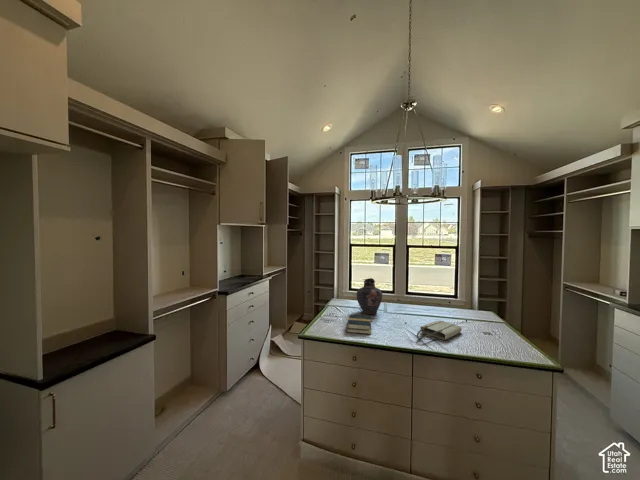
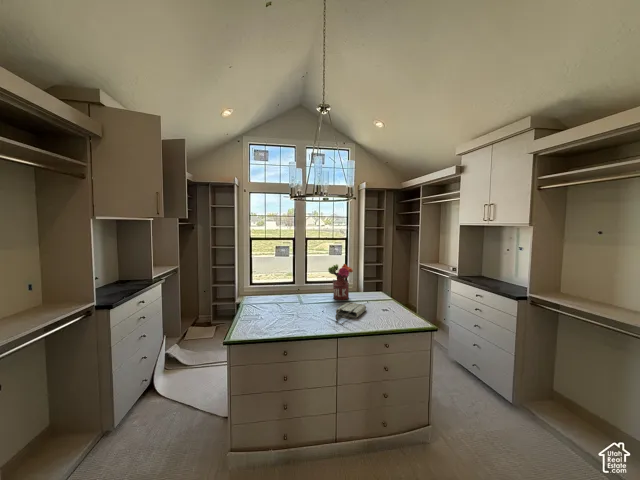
flower arrangement: none [418,275,450,316] -> present [328,264,353,300]
vase: present [357,278,382,314] -> none [273,271,298,305]
hardback book: present [347,315,371,334] -> none [270,307,296,325]

